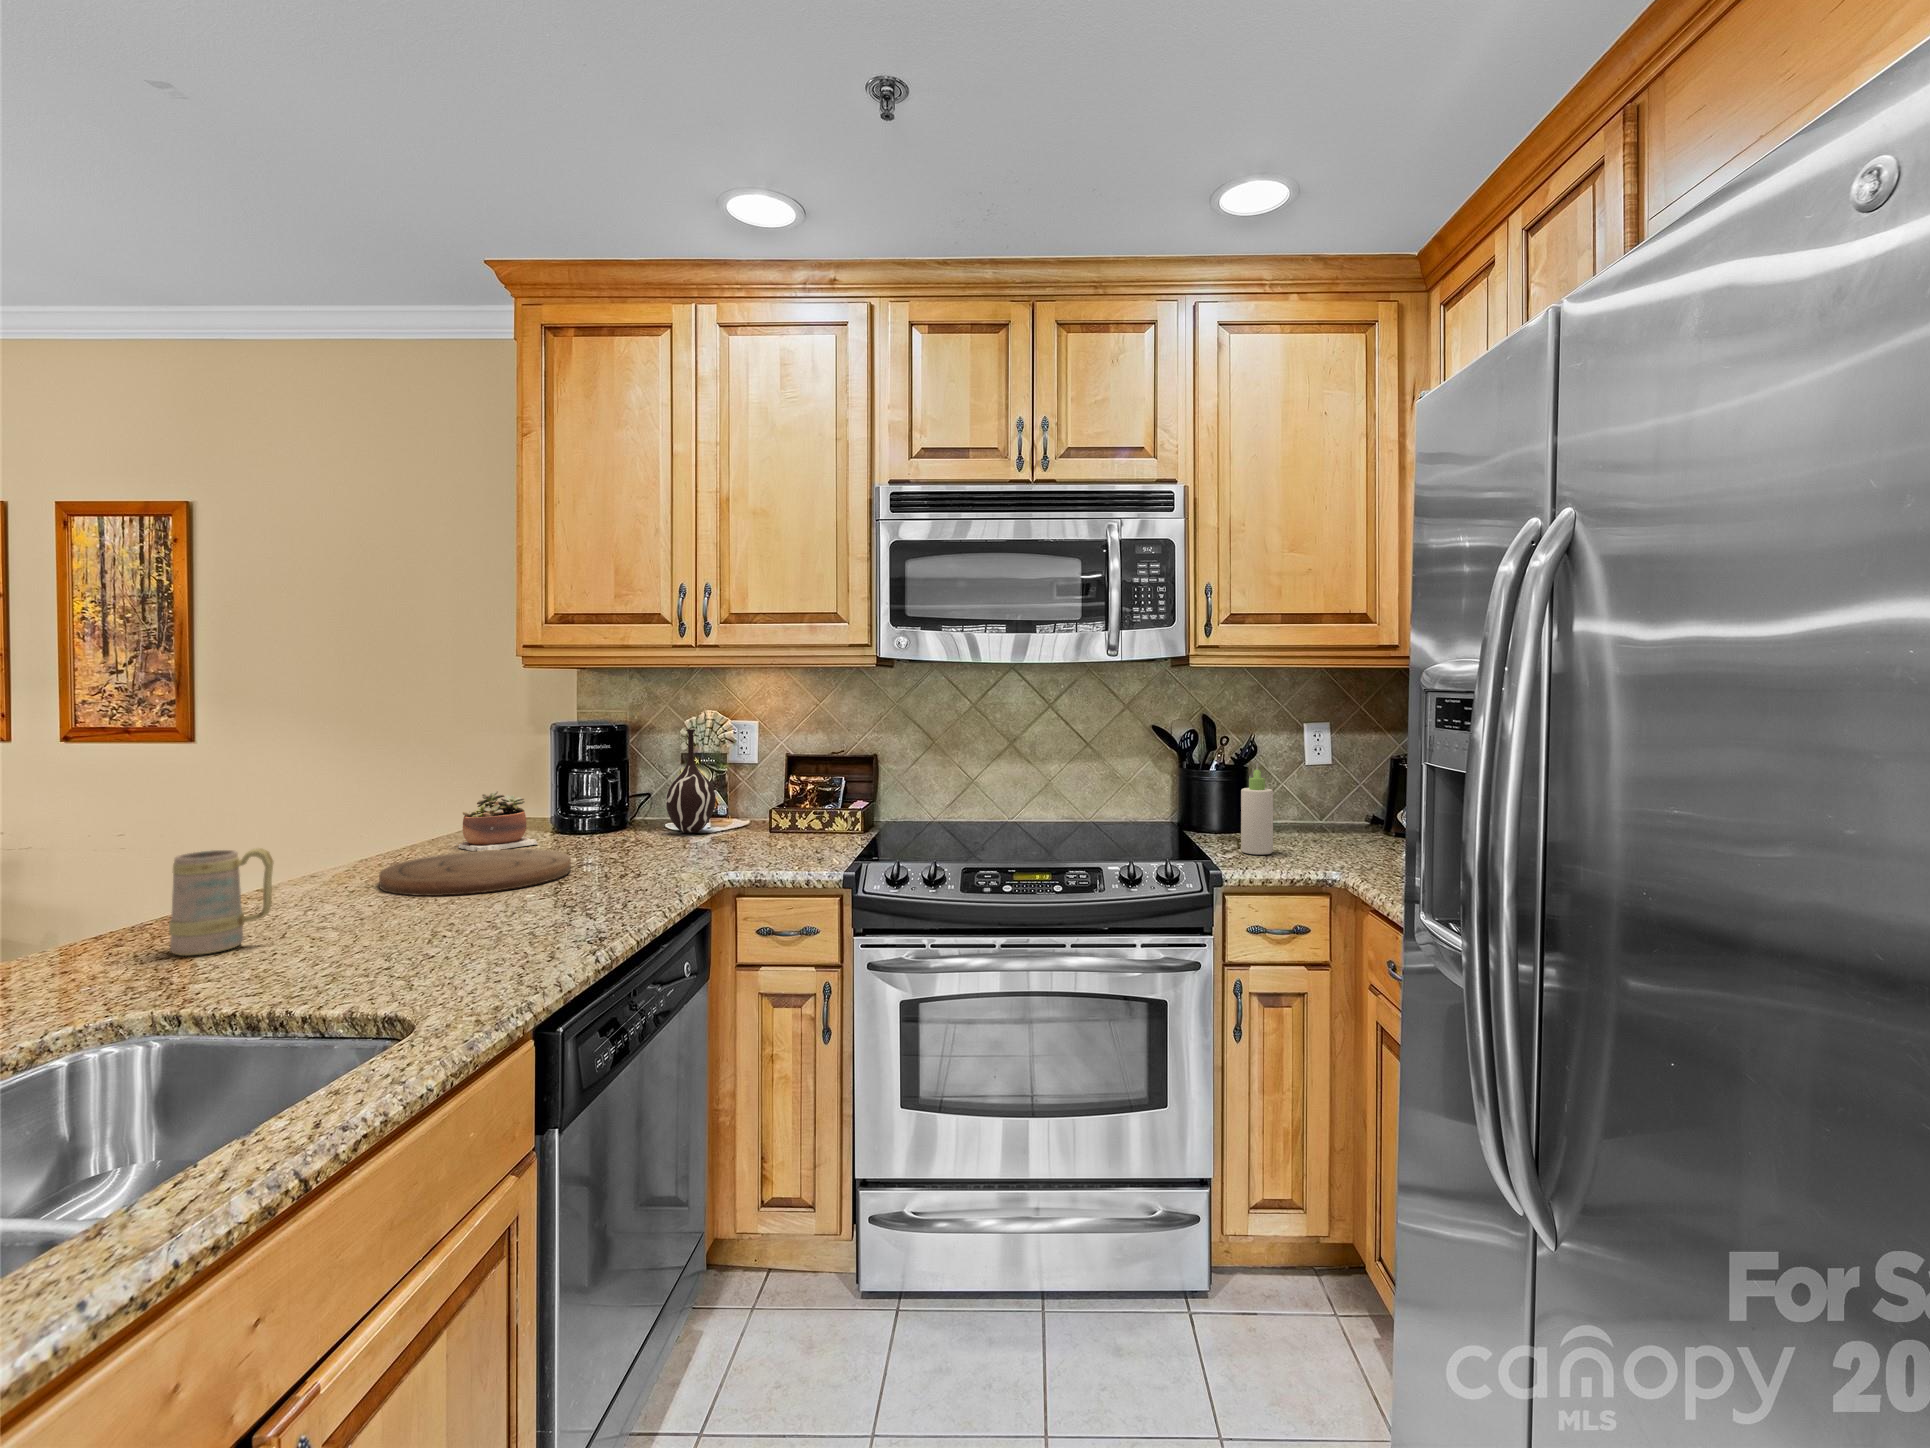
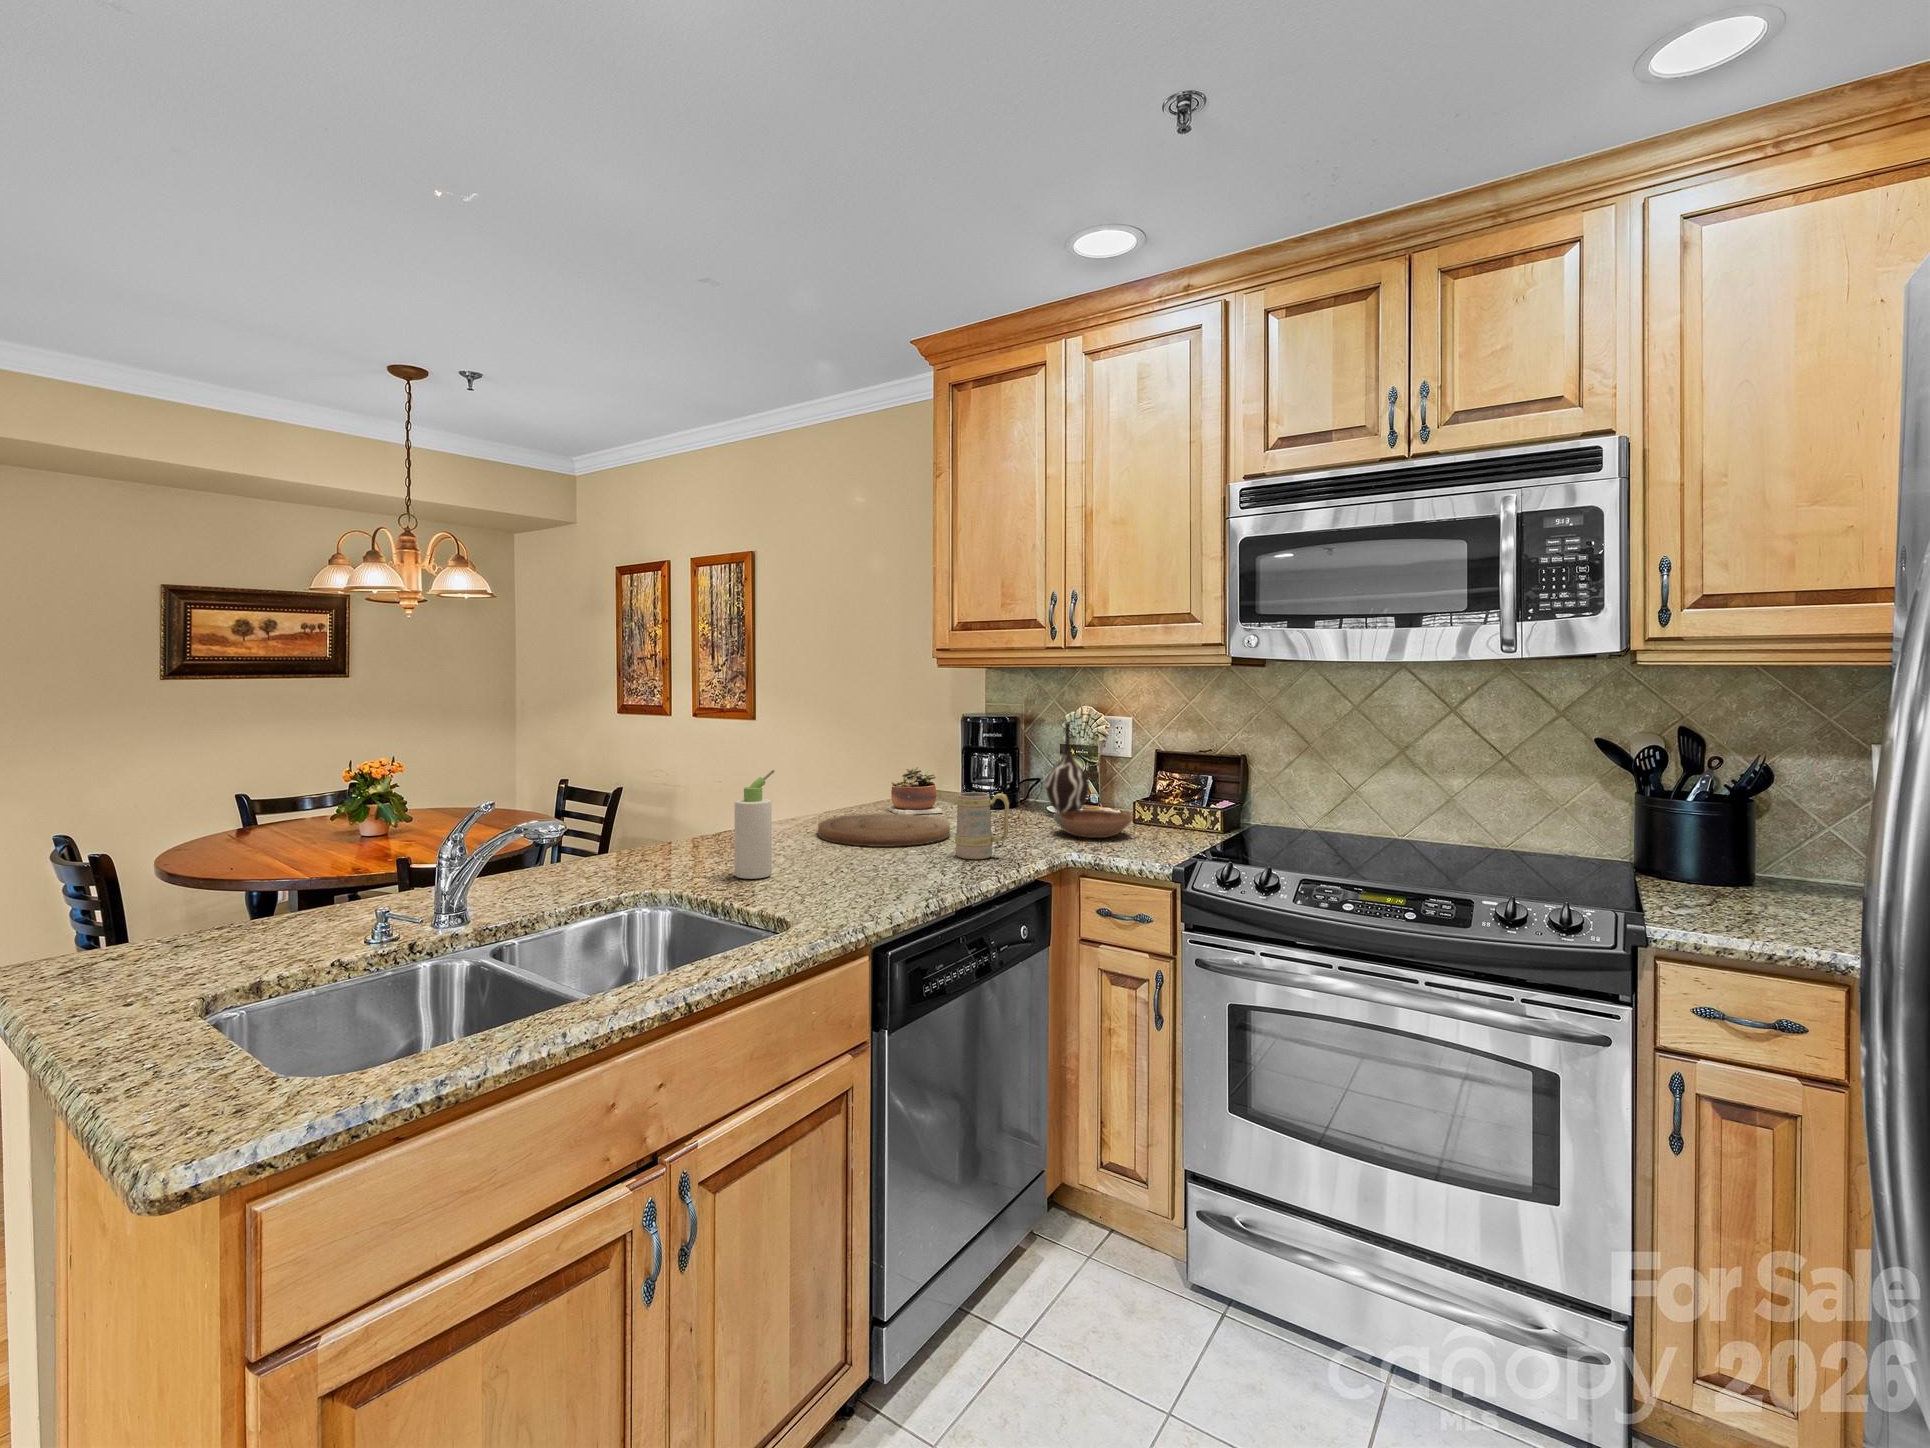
bottle: present [1241,763,1273,854] -> present [734,770,775,879]
bowl: none [690,823,778,853] -> present [1053,810,1132,838]
mug: present [169,848,274,956] -> present [955,792,1009,859]

